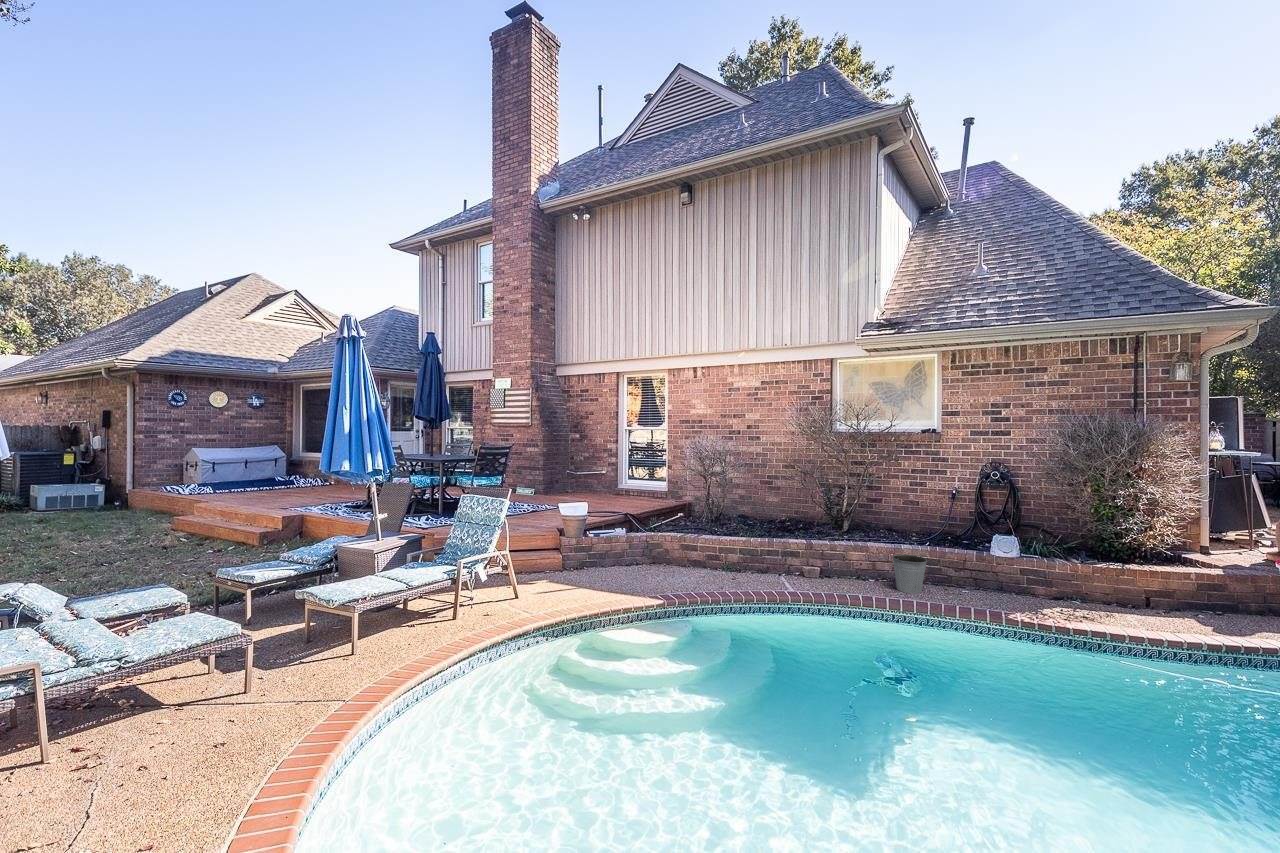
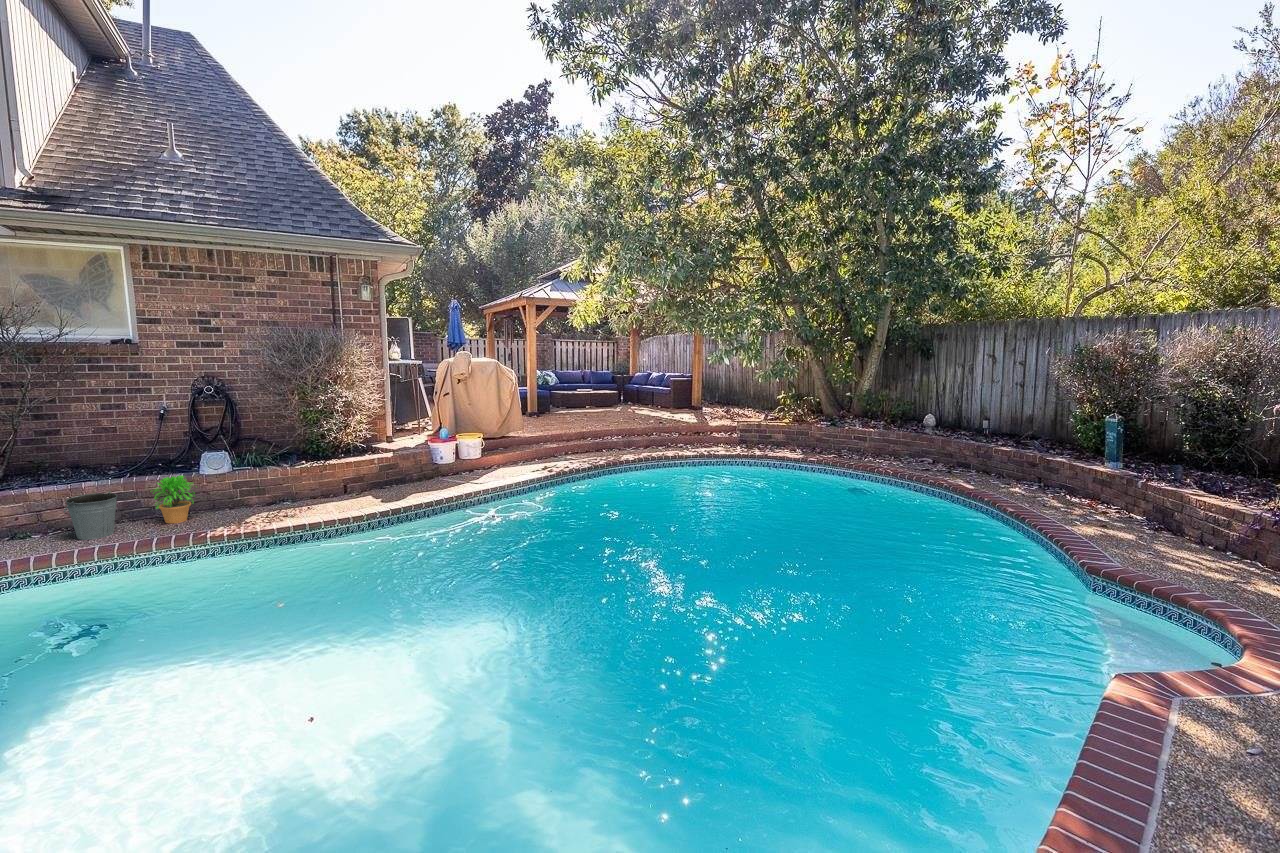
potted plant: none [949,551,992,596] -> present [153,475,193,524]

